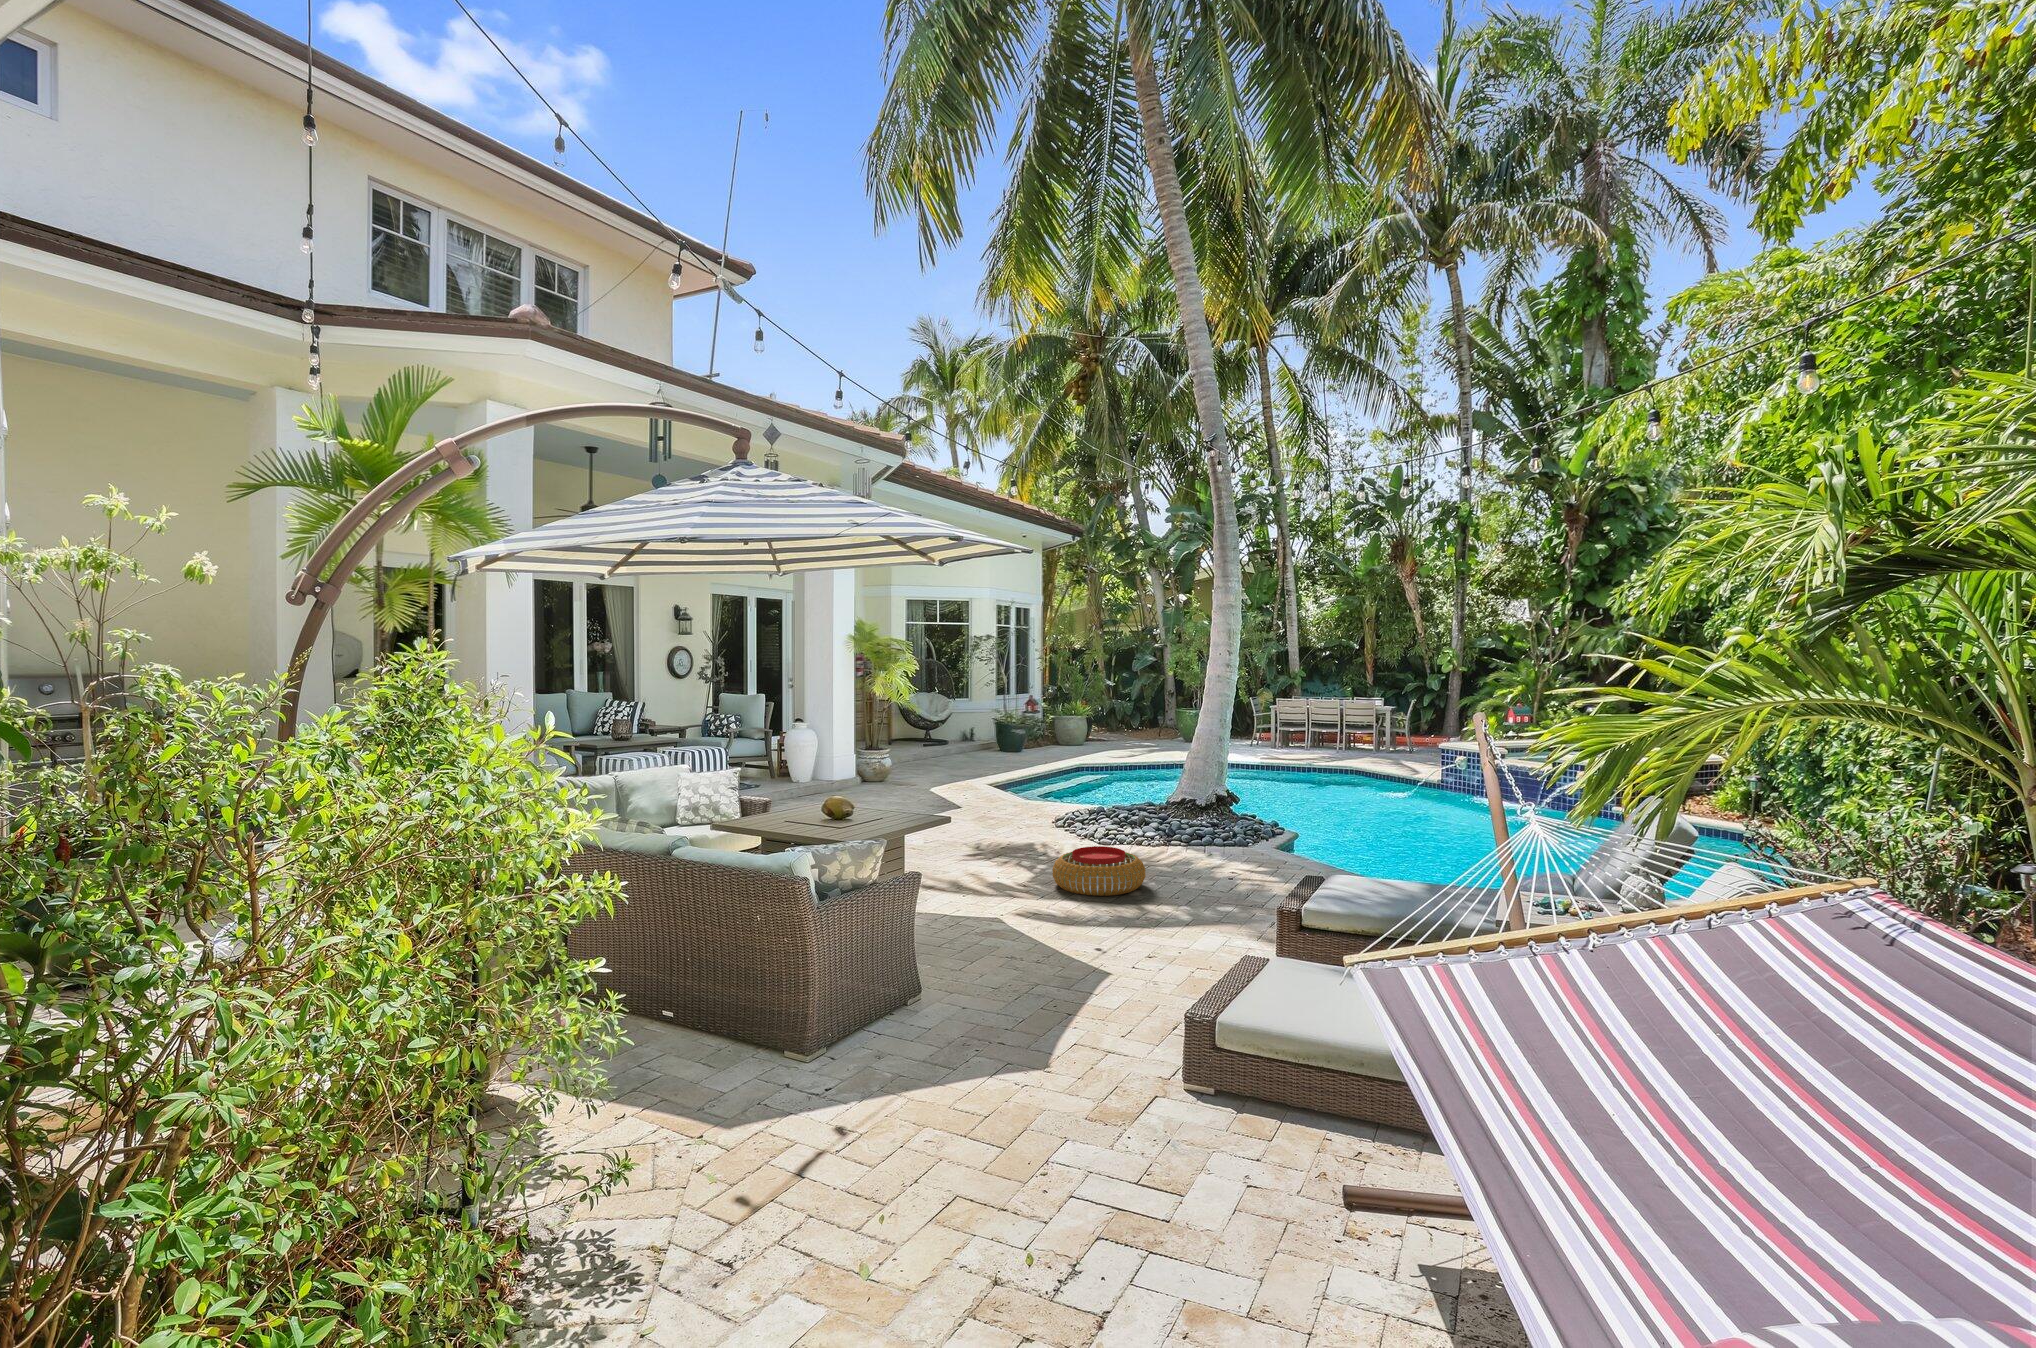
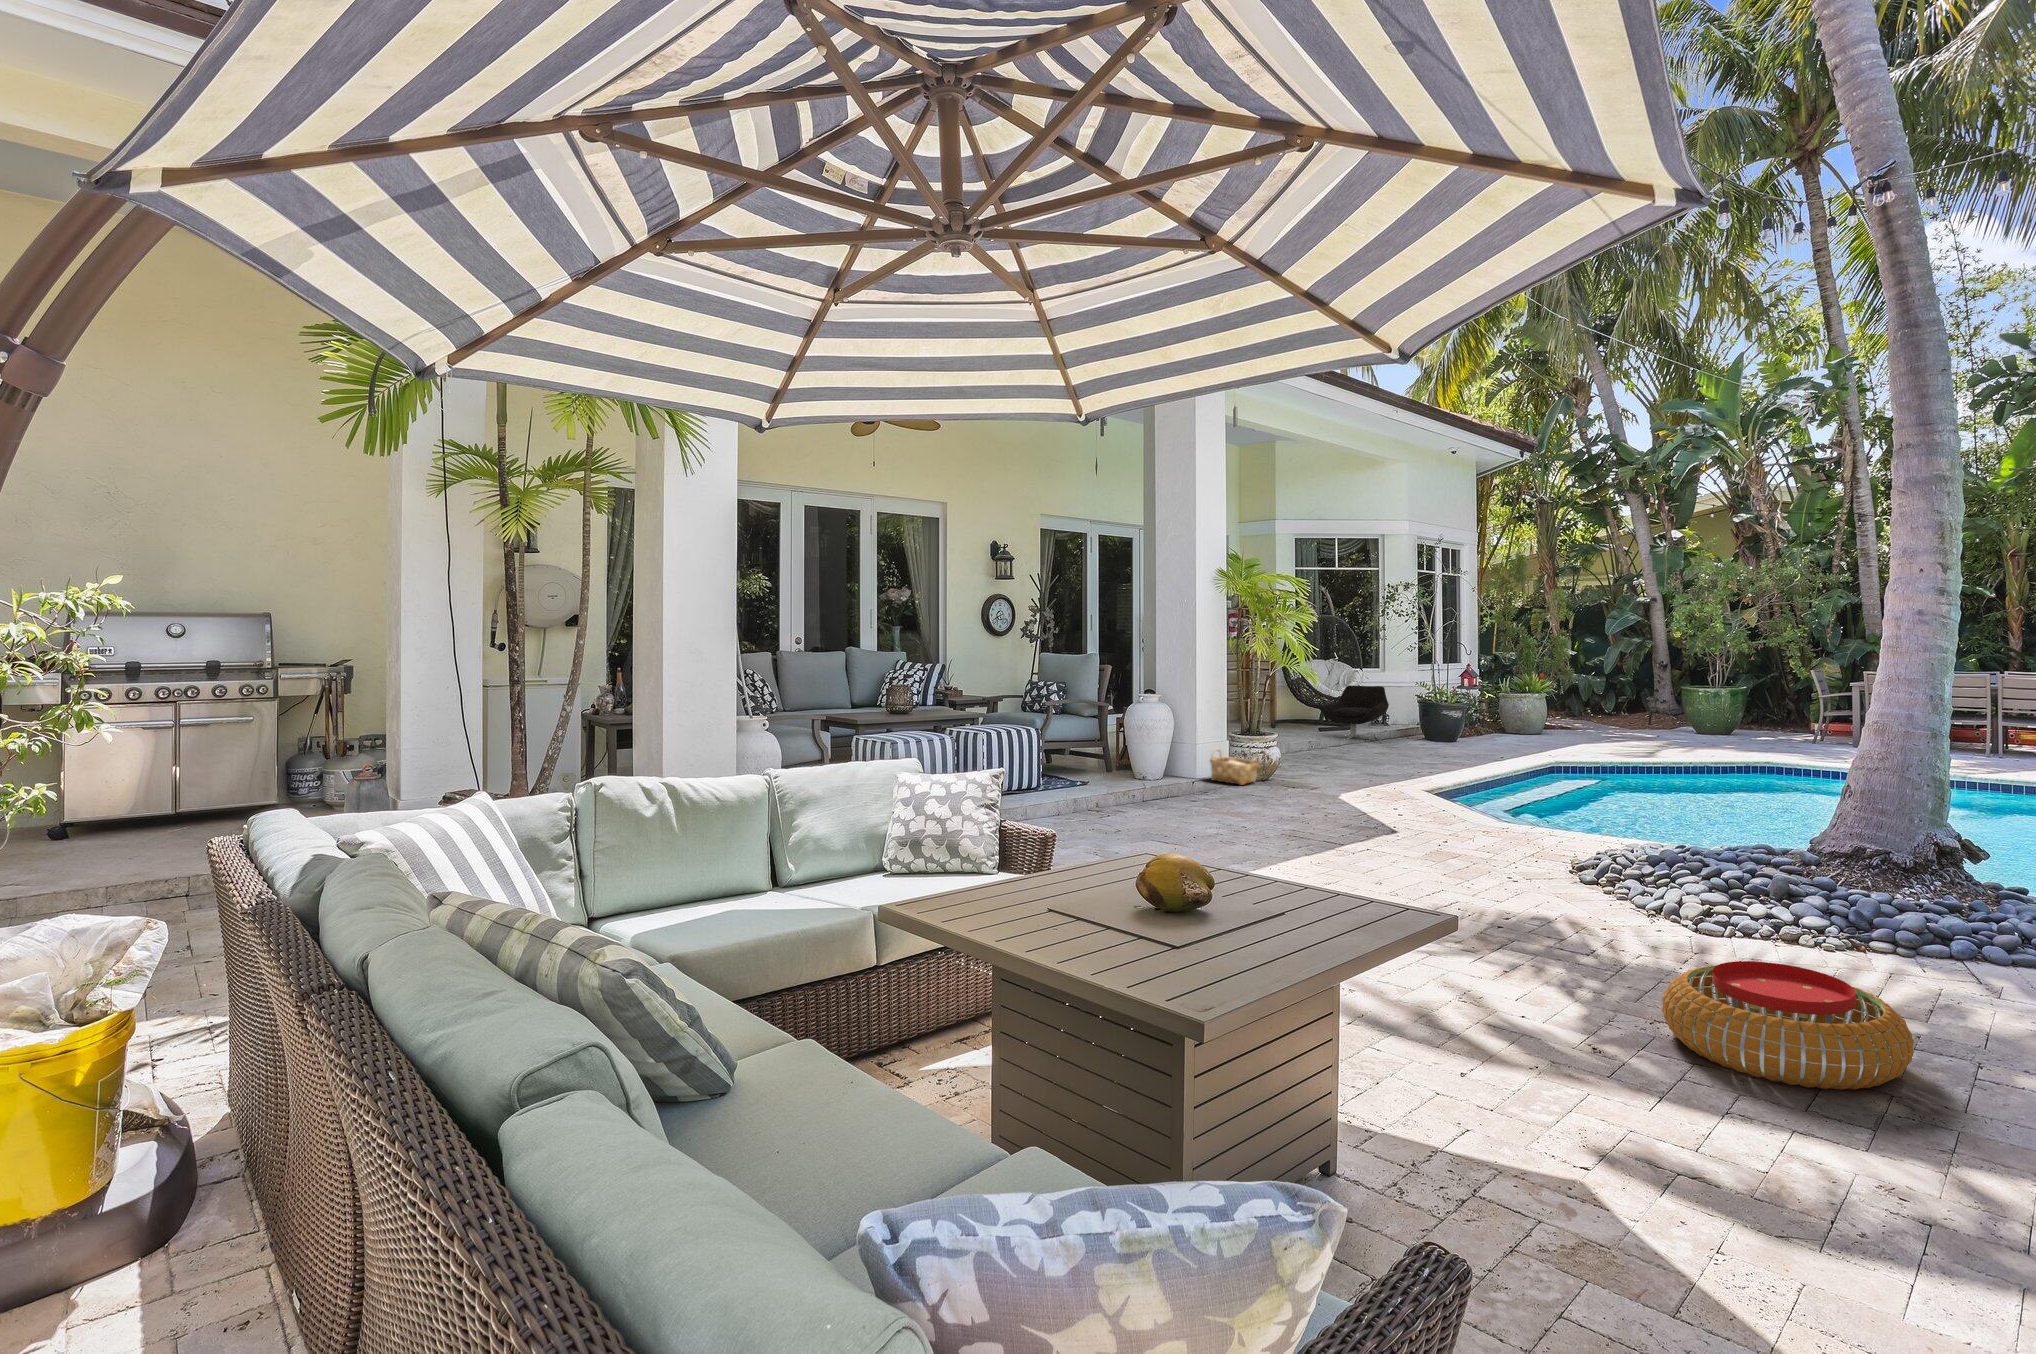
lounge chair: none [927,710,975,750] -> present [1319,685,1389,740]
woven basket: none [845,758,879,783] -> present [1210,753,1259,785]

